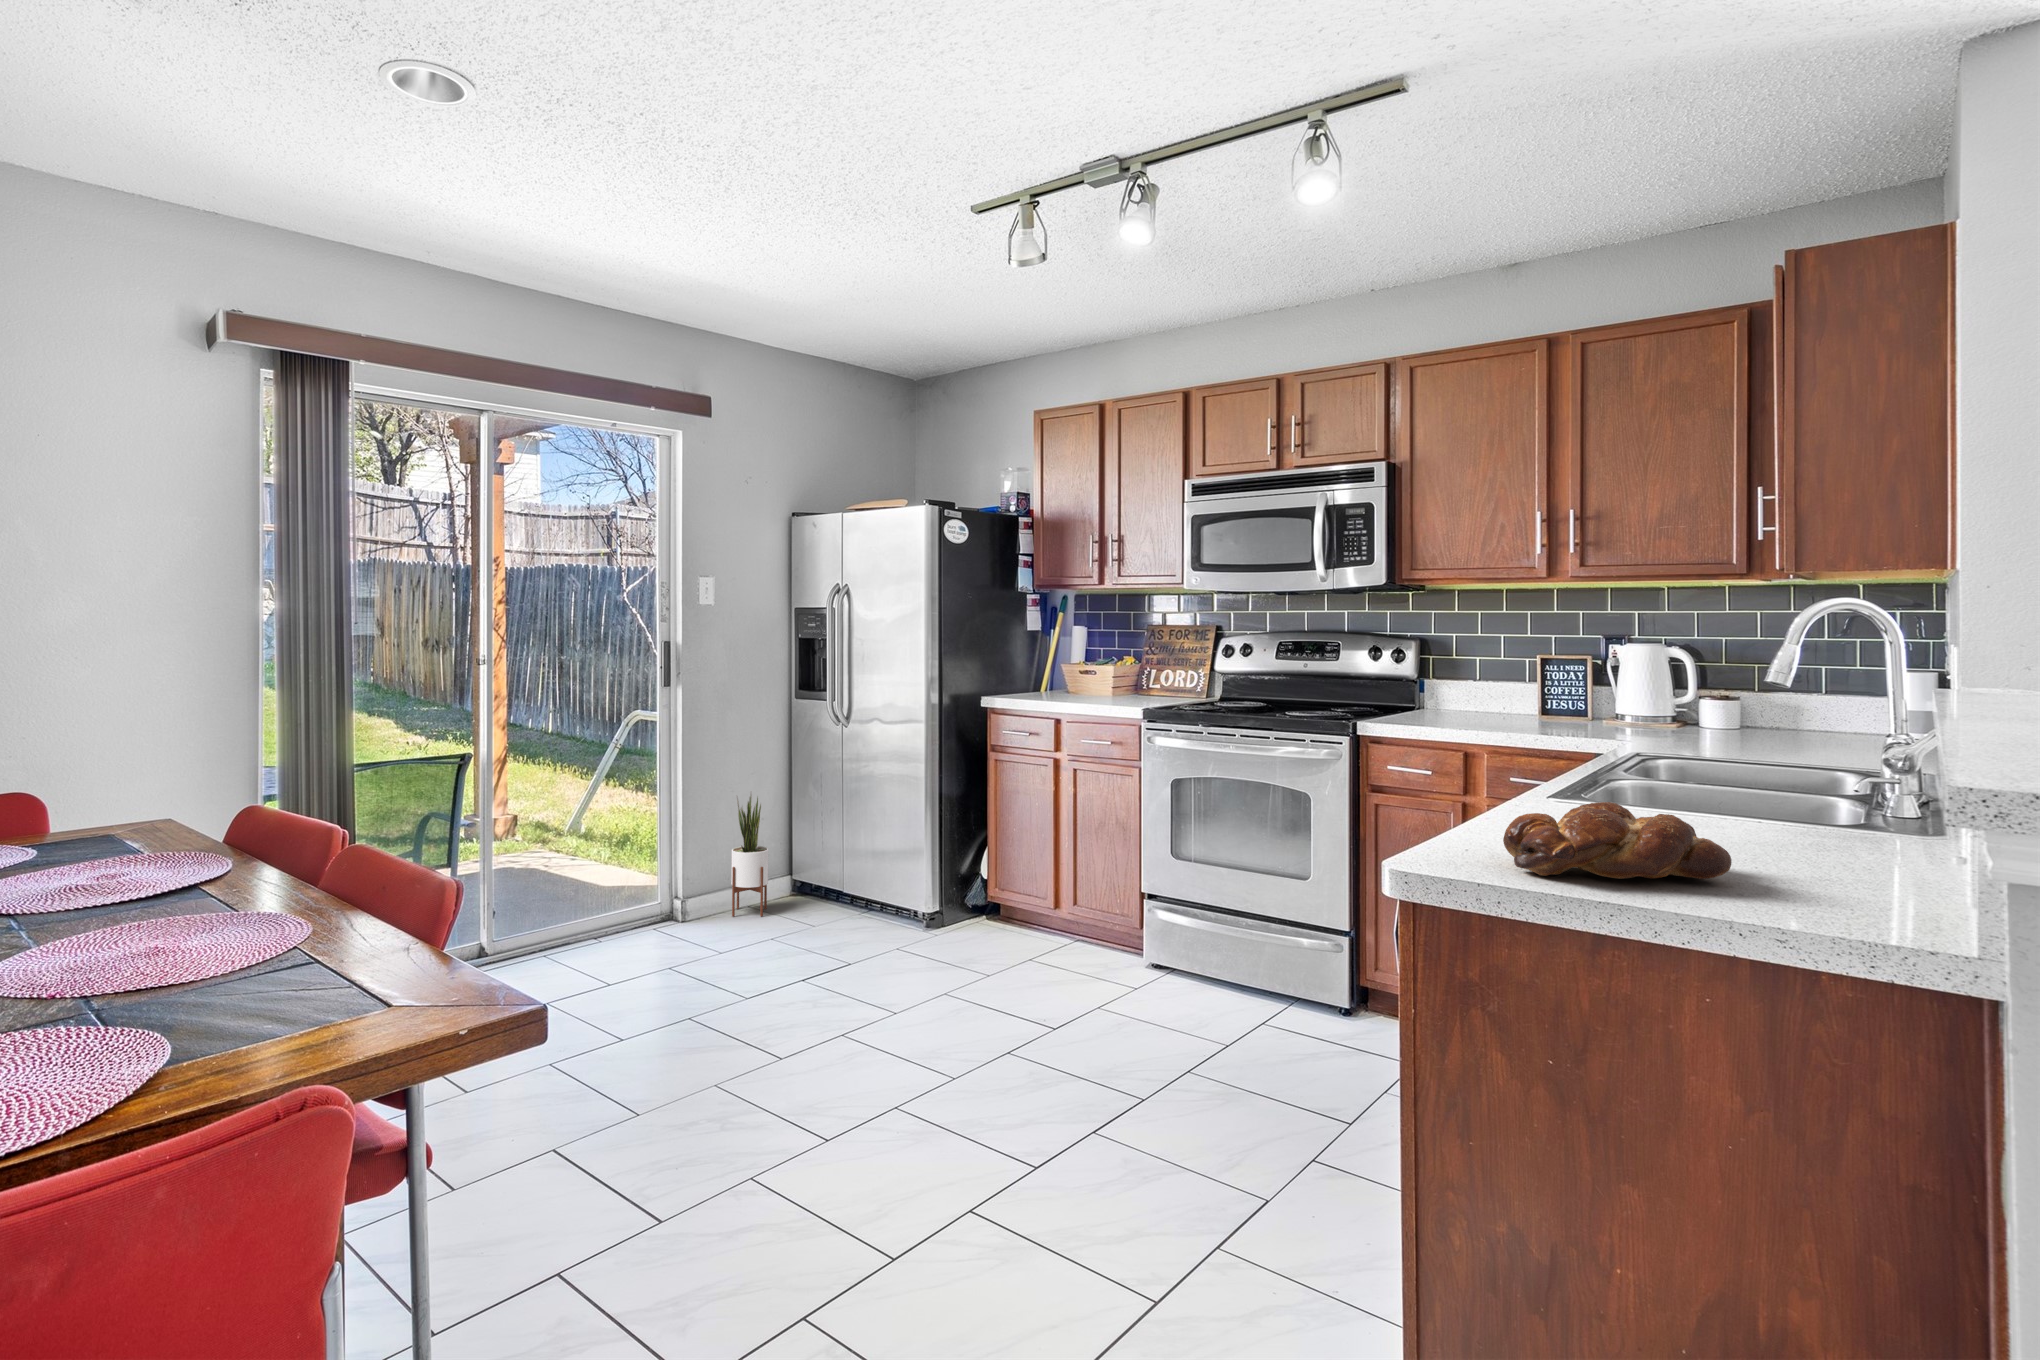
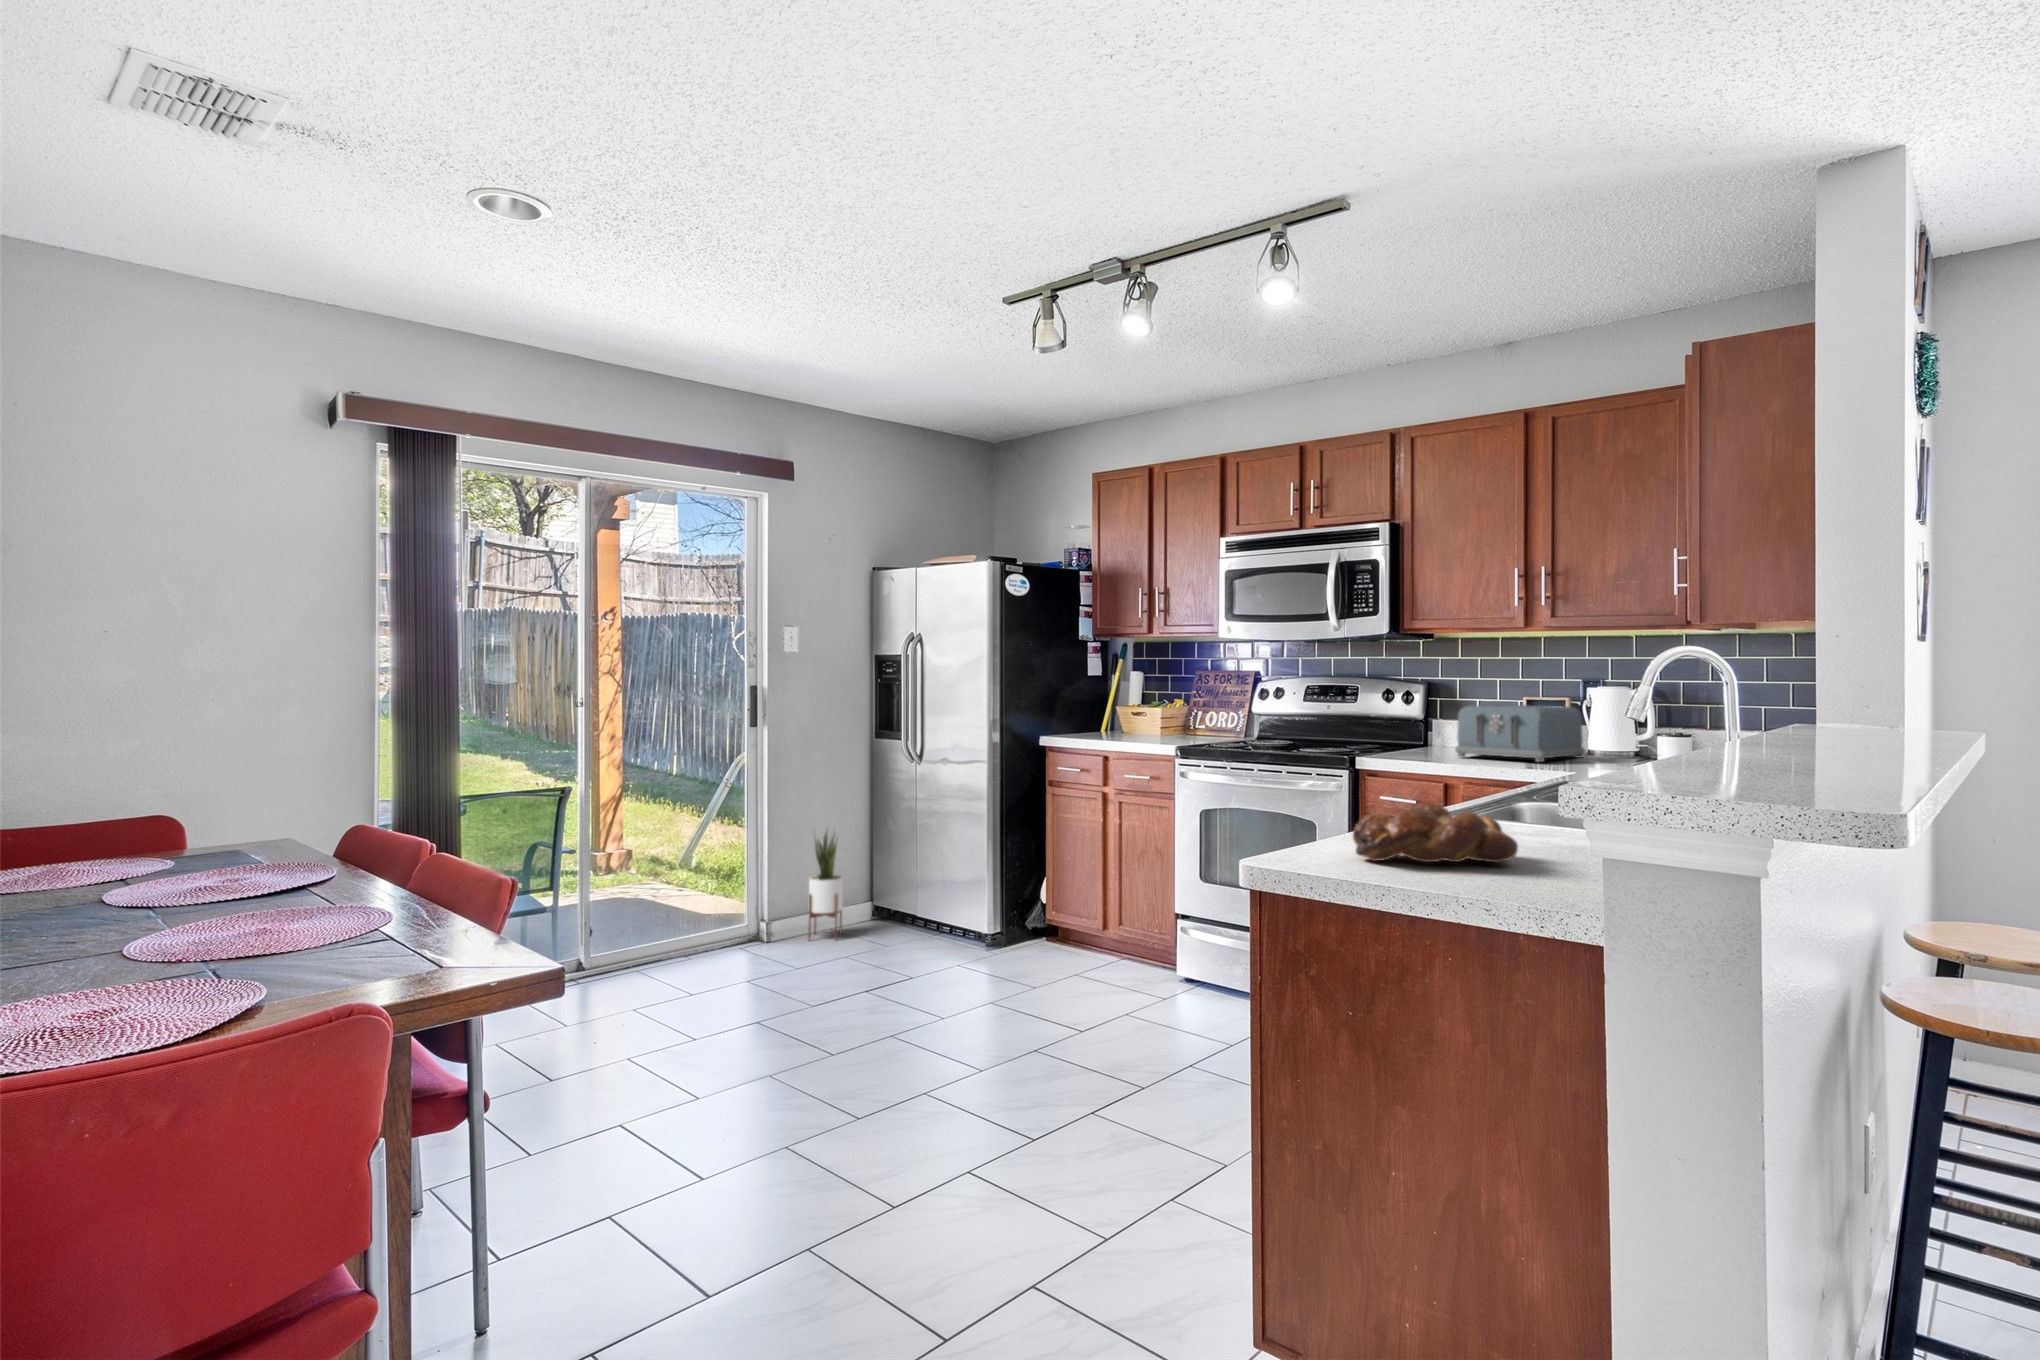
toaster: none [1467,667,1614,732] -> present [1455,705,1585,762]

